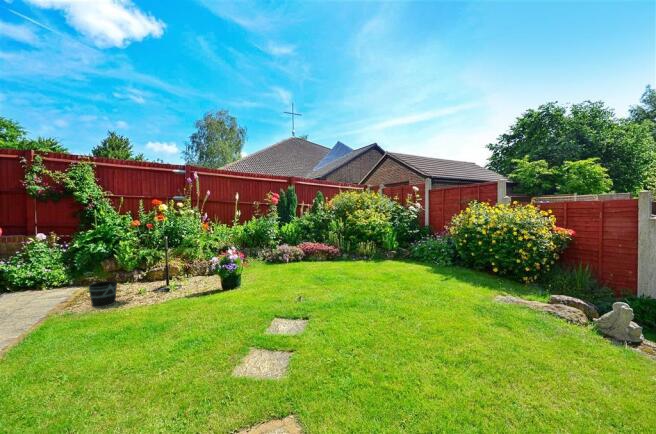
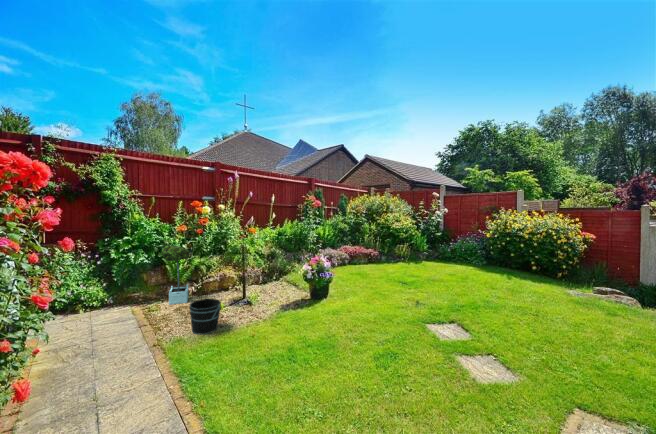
potted tree: none [106,239,133,286] -> present [161,245,190,305]

